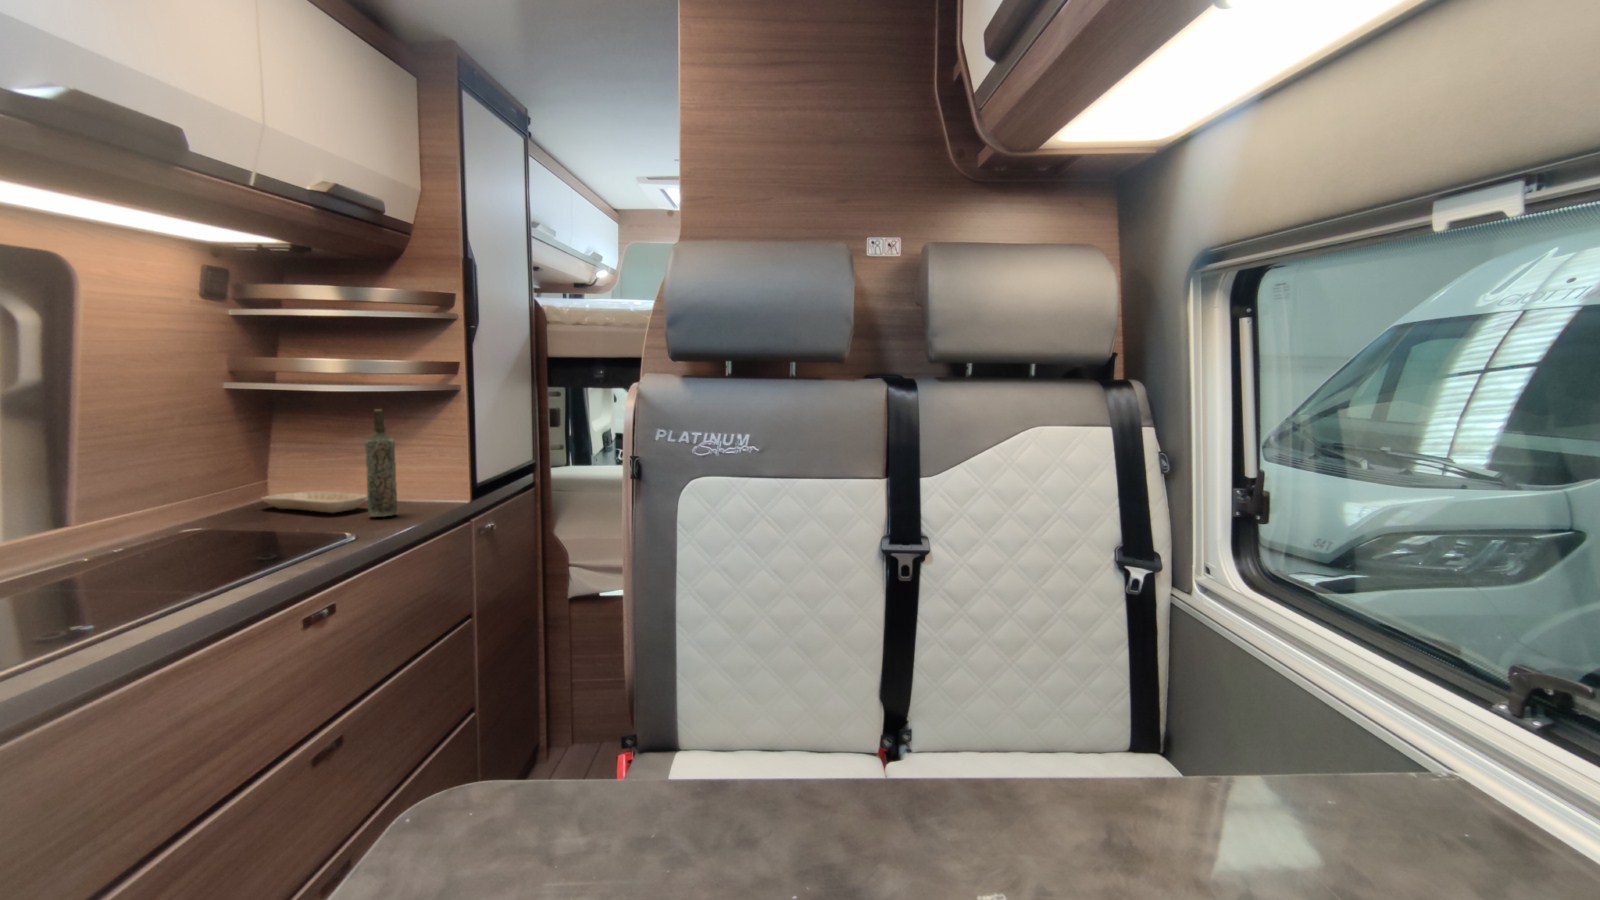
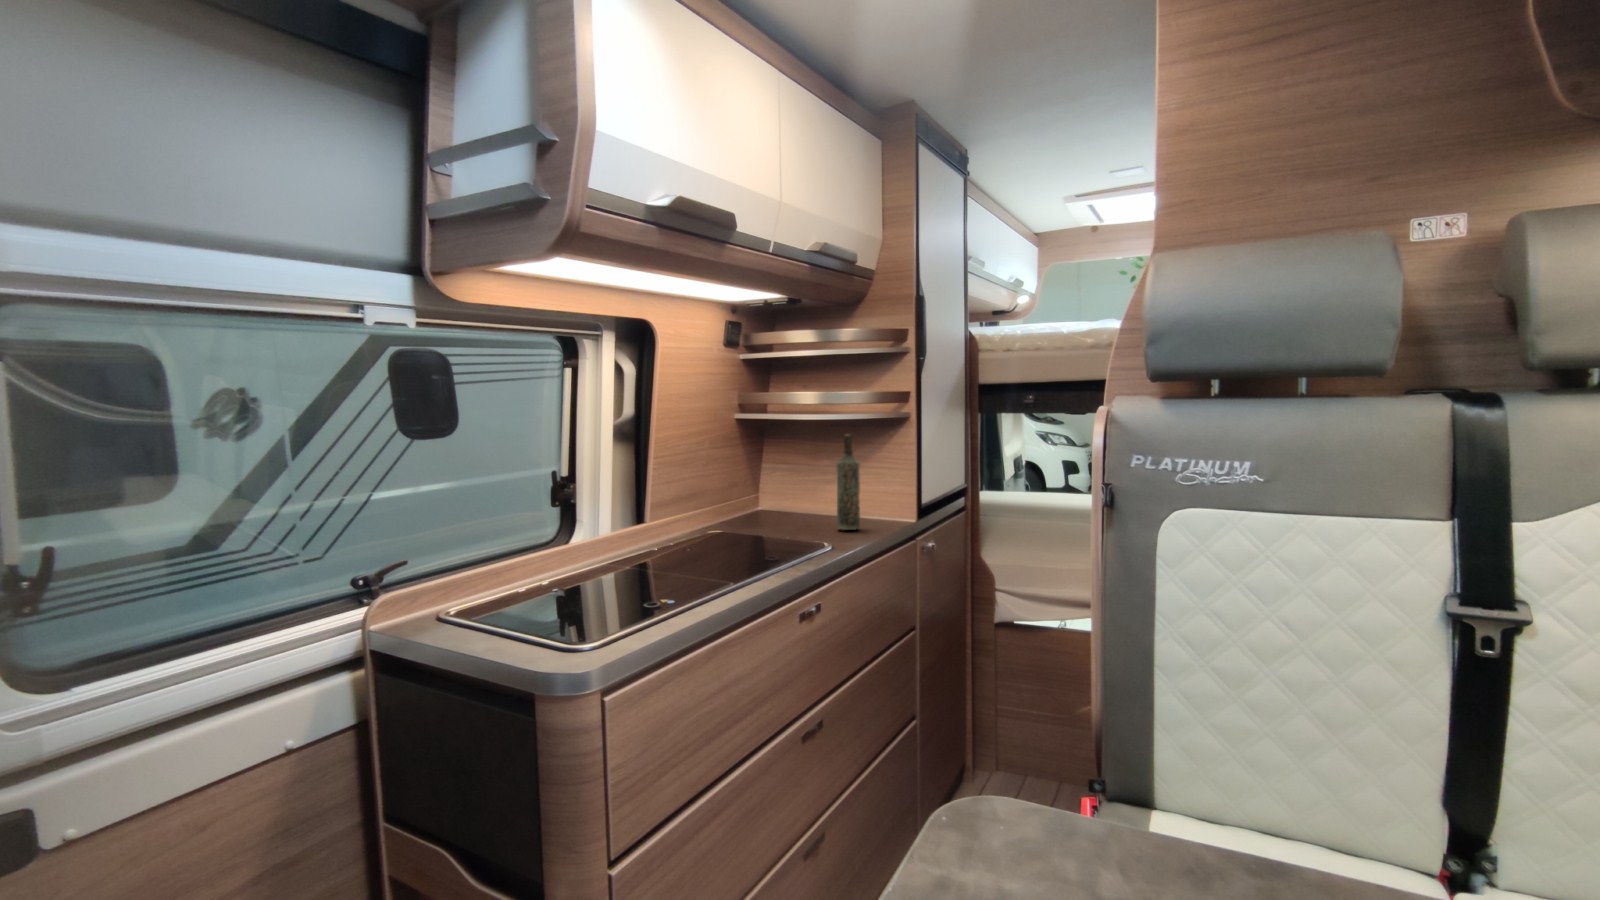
tray: present [261,491,368,513] -> none [755,505,835,524]

